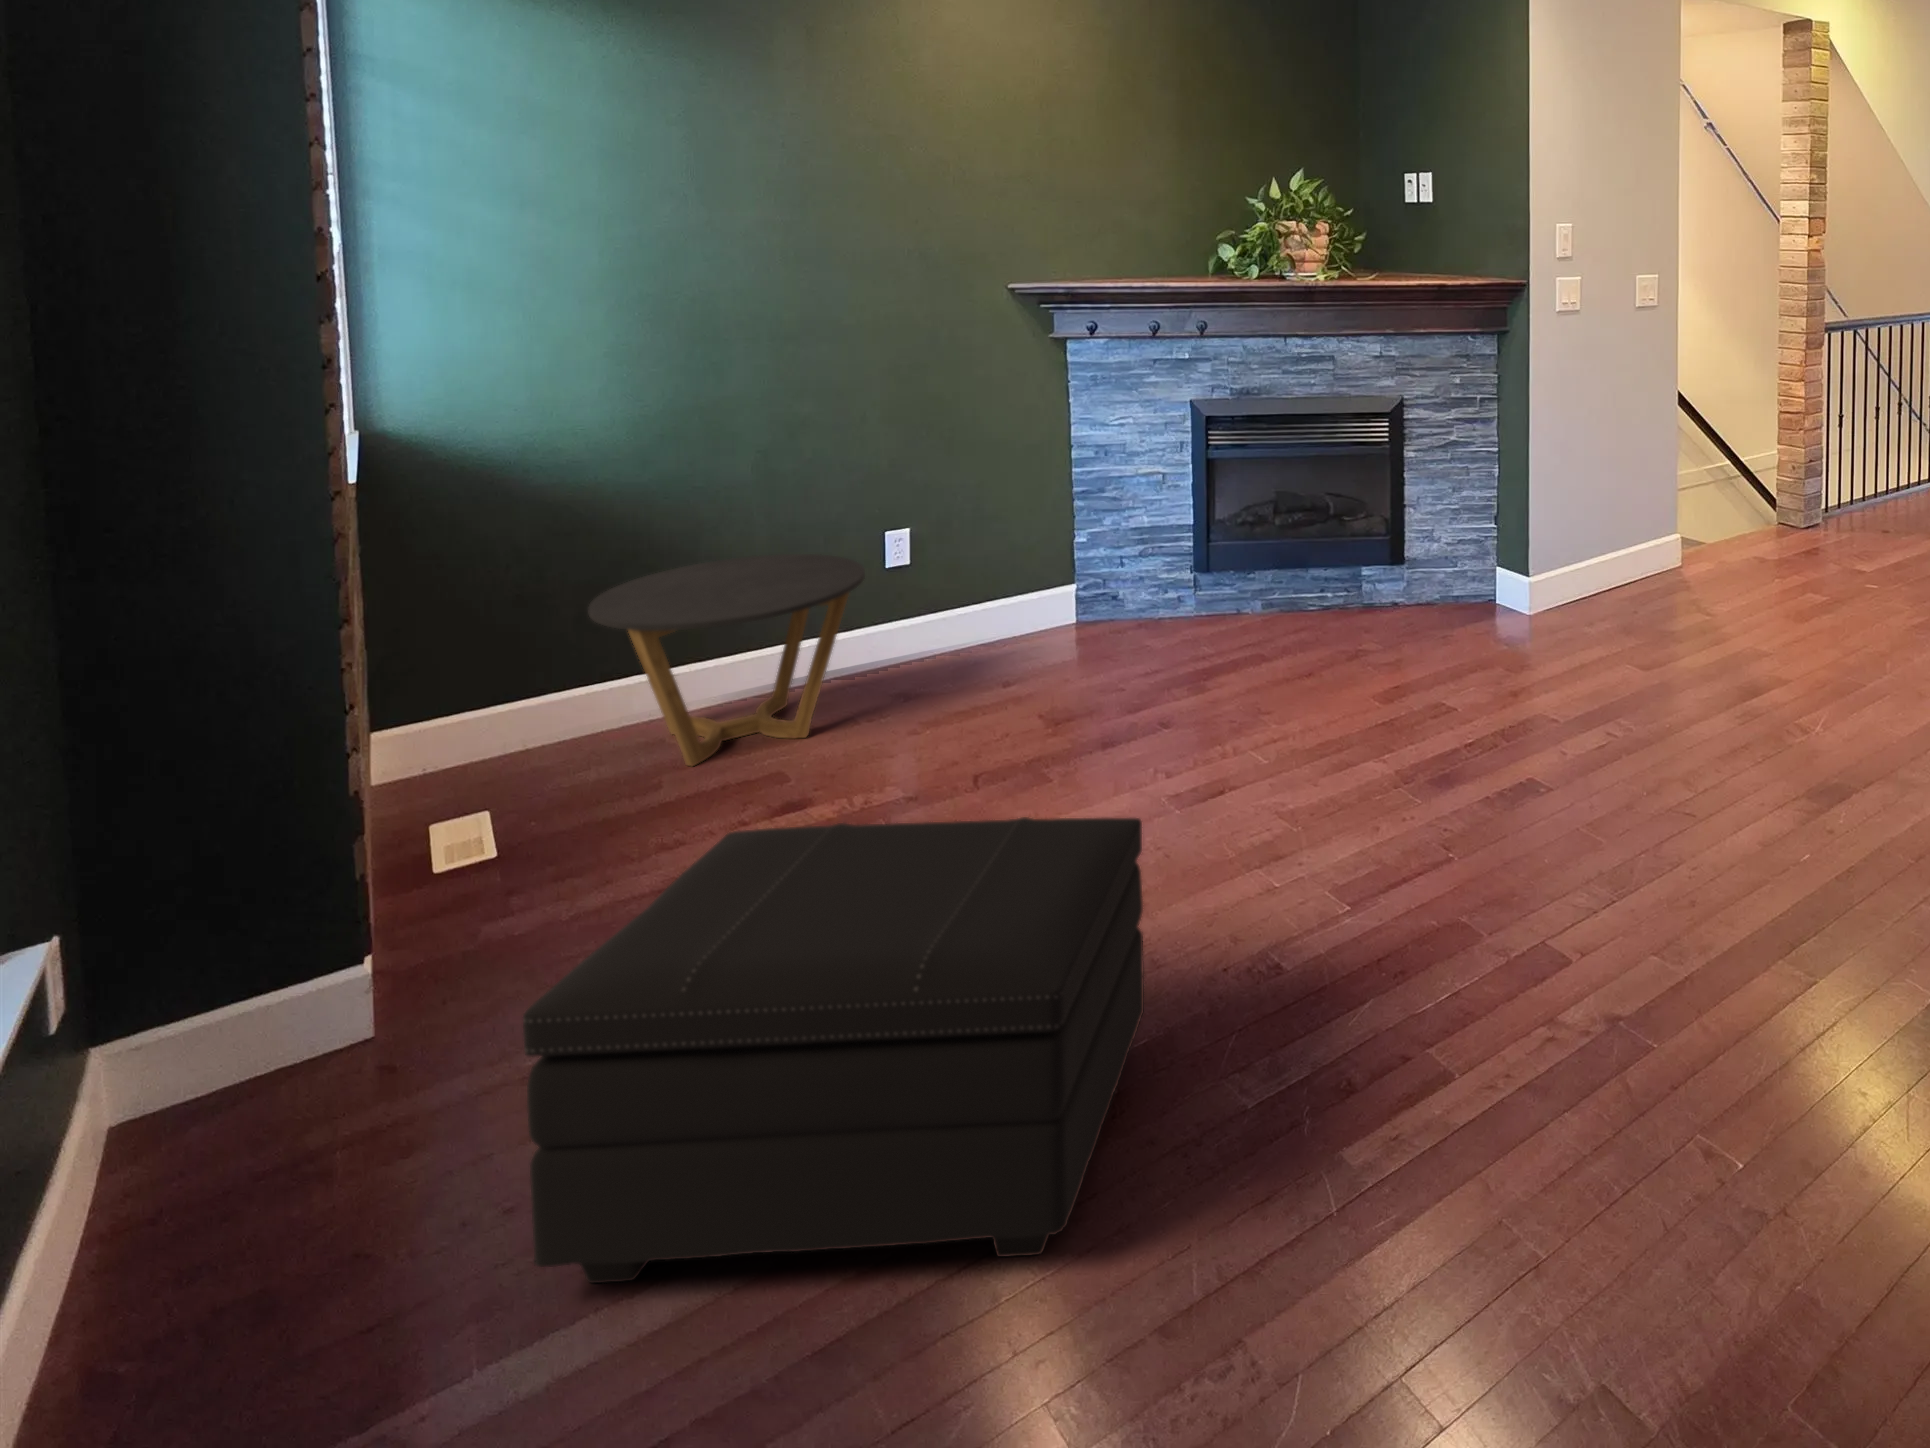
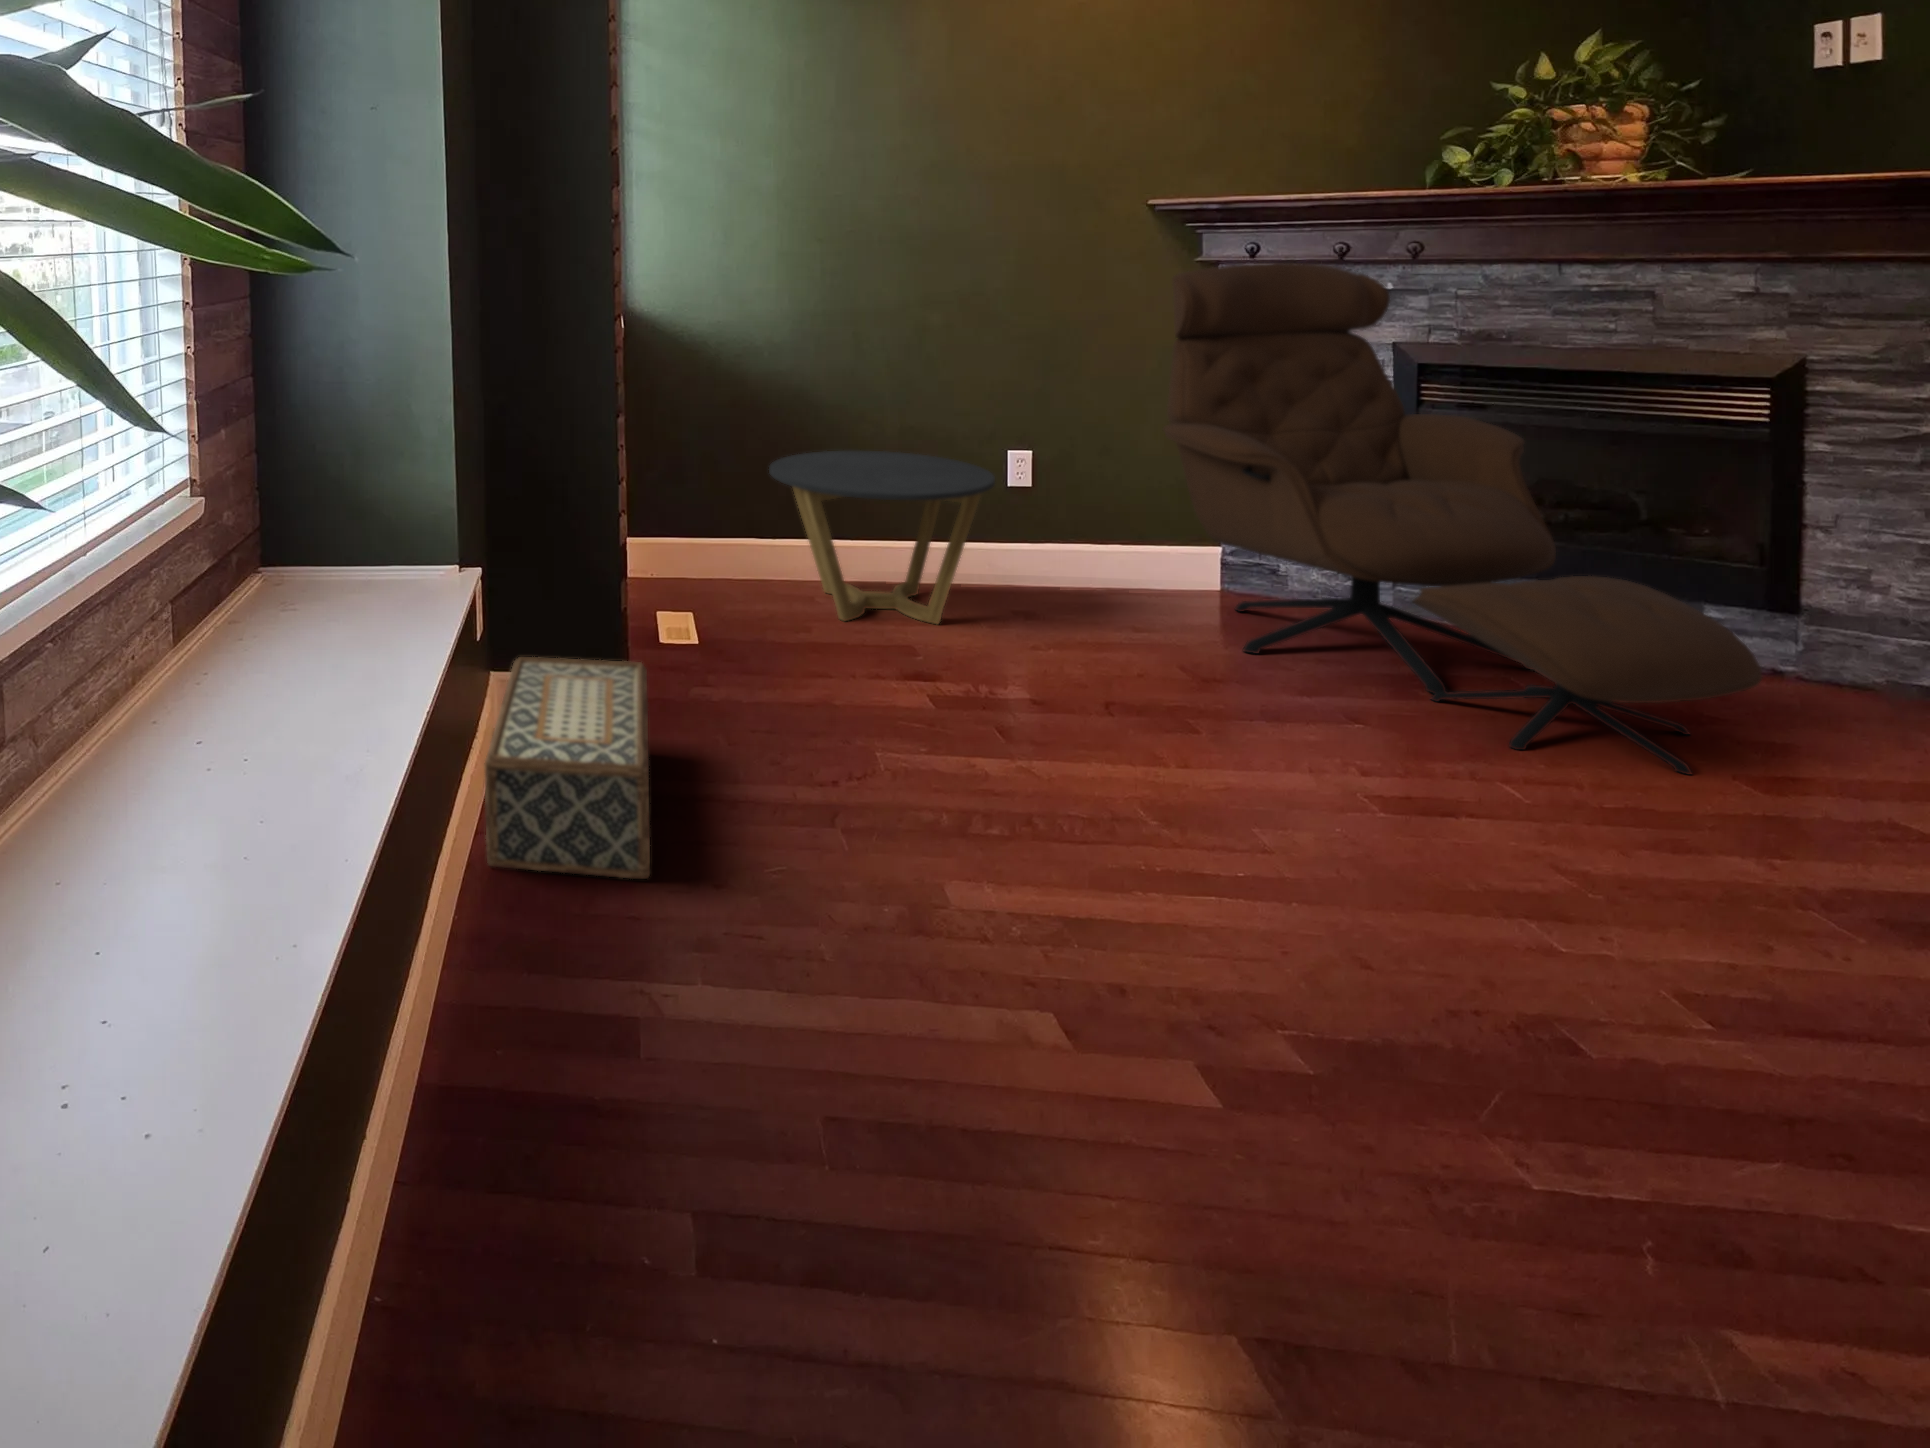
lounge chair: none [1021,339,1377,715] -> present [1163,263,1763,774]
footstool: present [523,817,1144,1283] -> none [765,654,1402,1235]
woven basket: none [7,944,374,1390] -> present [484,657,650,879]

